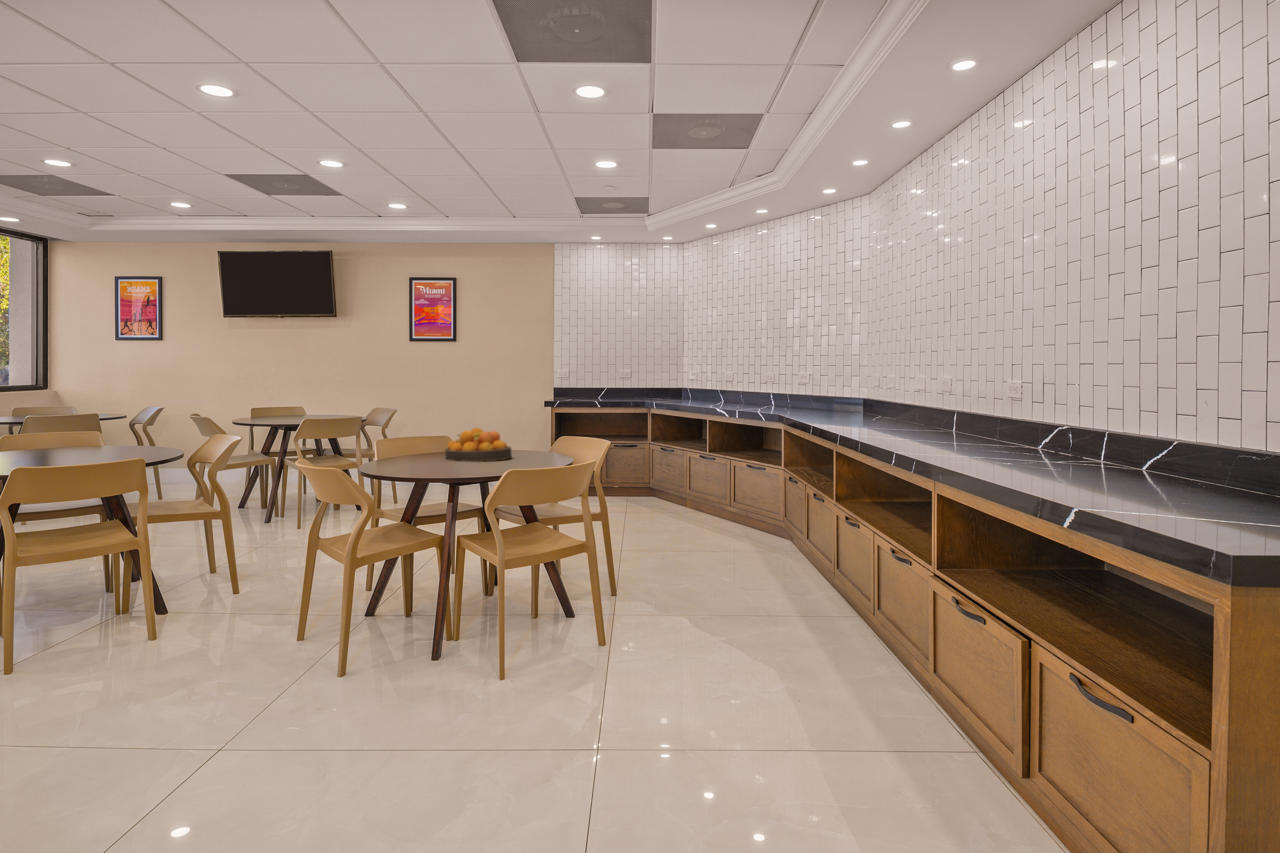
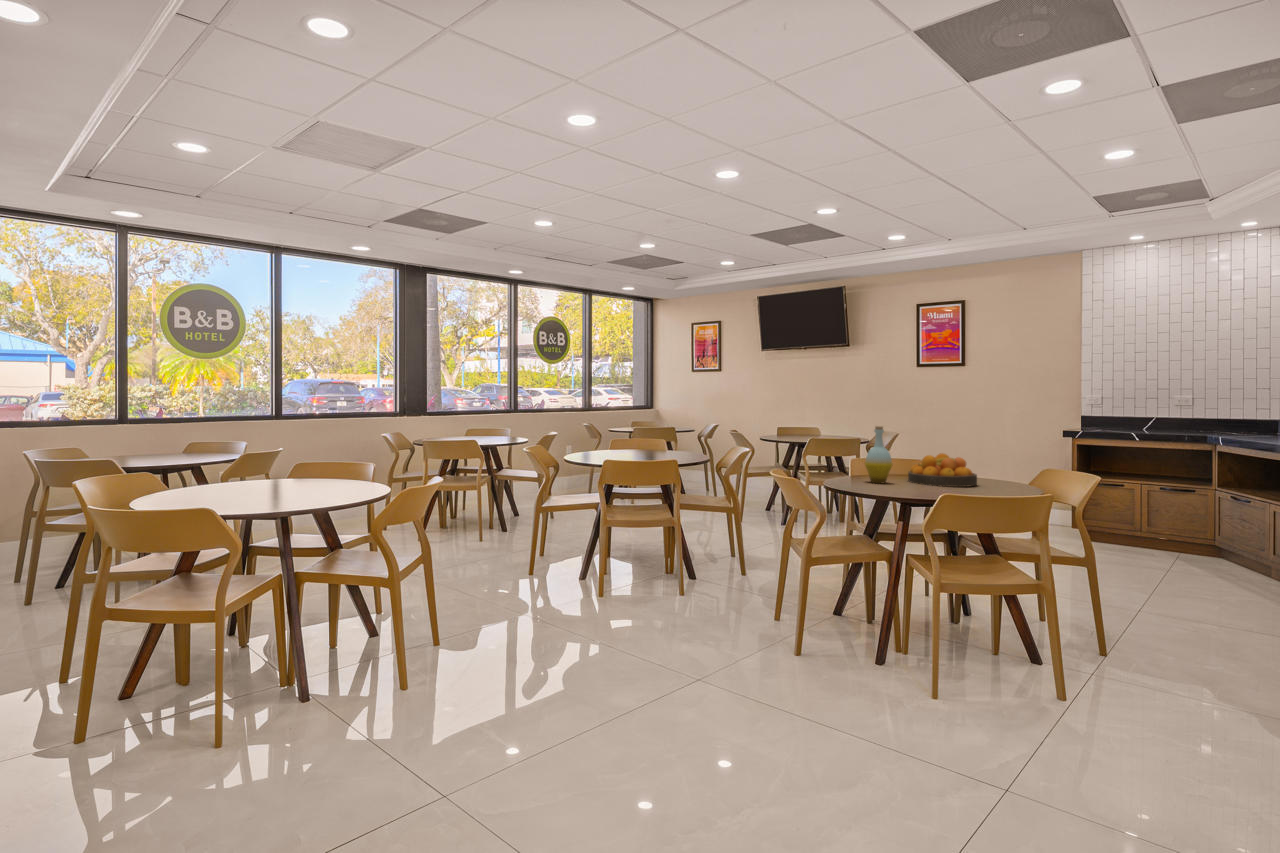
bottle: none [403,402,434,465] -> present [865,426,892,483]

